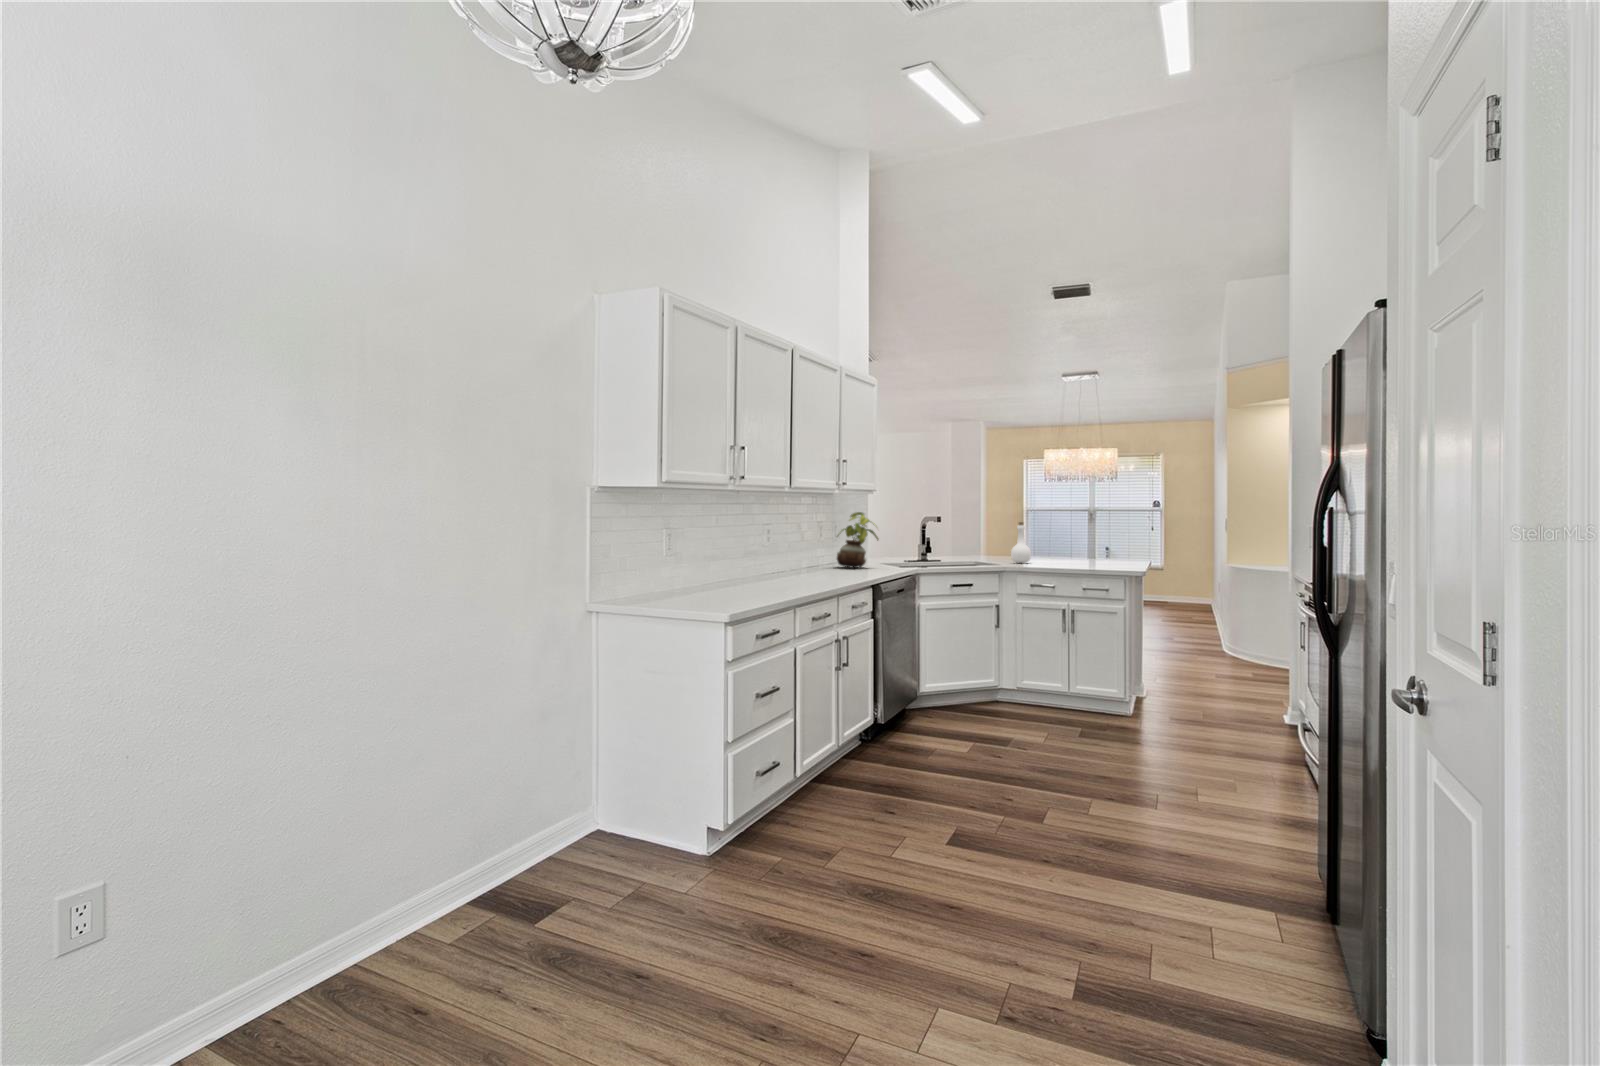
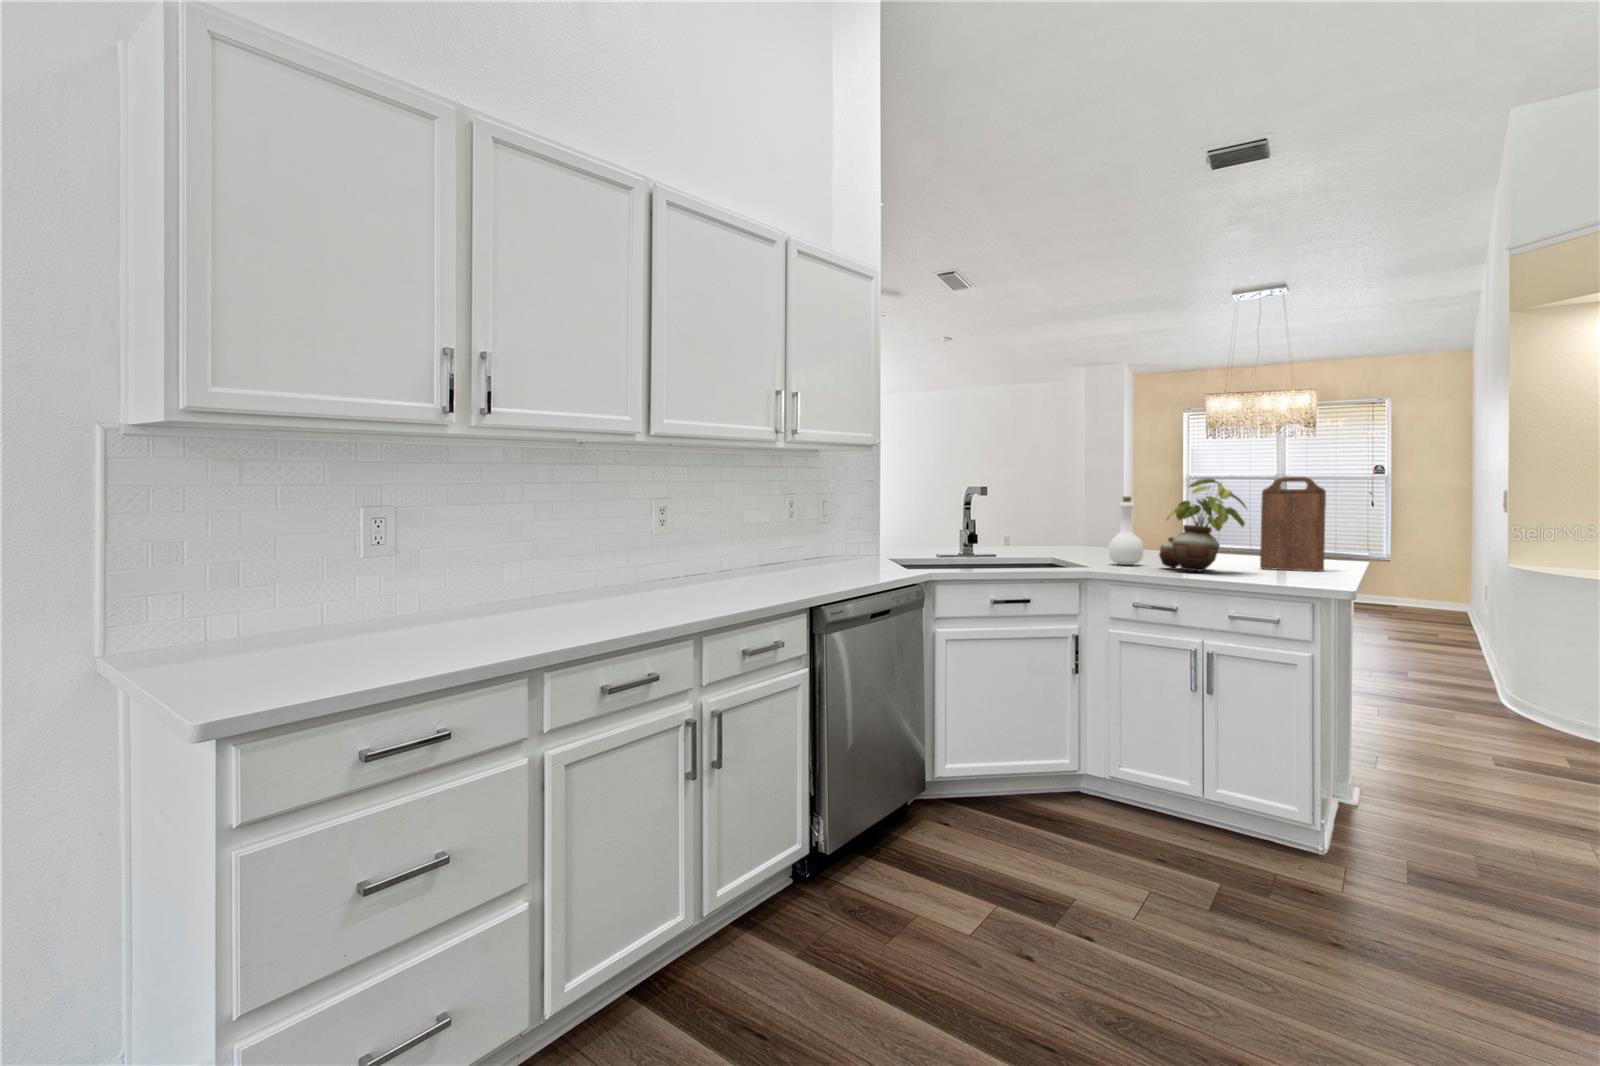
cutting board: none [1095,511,1128,564] -> present [1260,477,1326,571]
potted plant: present [837,512,878,568] -> present [1159,478,1247,572]

